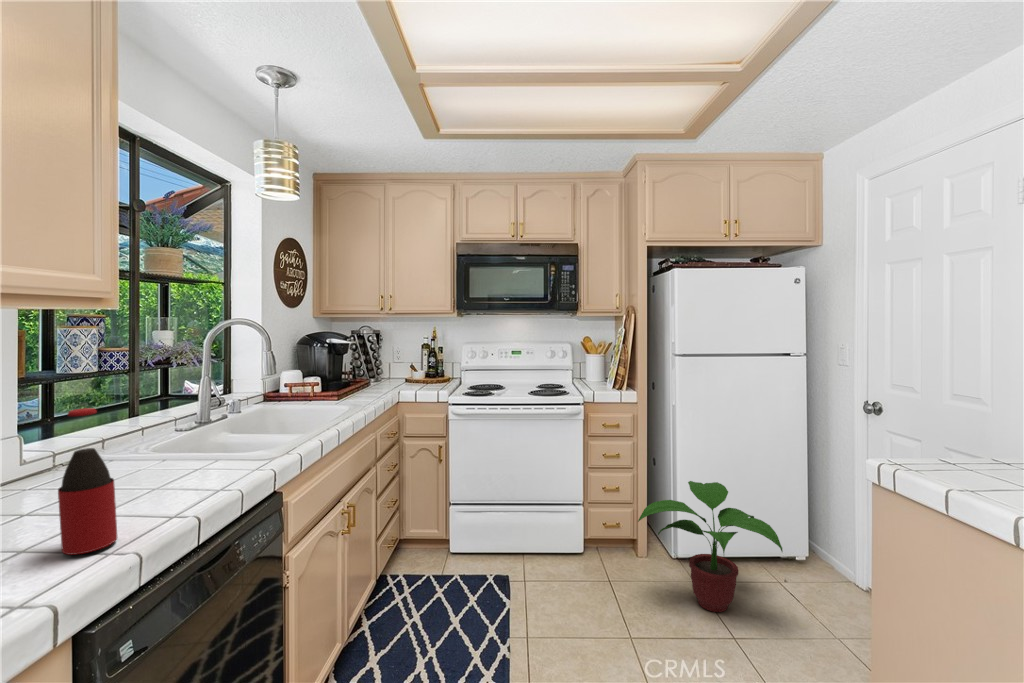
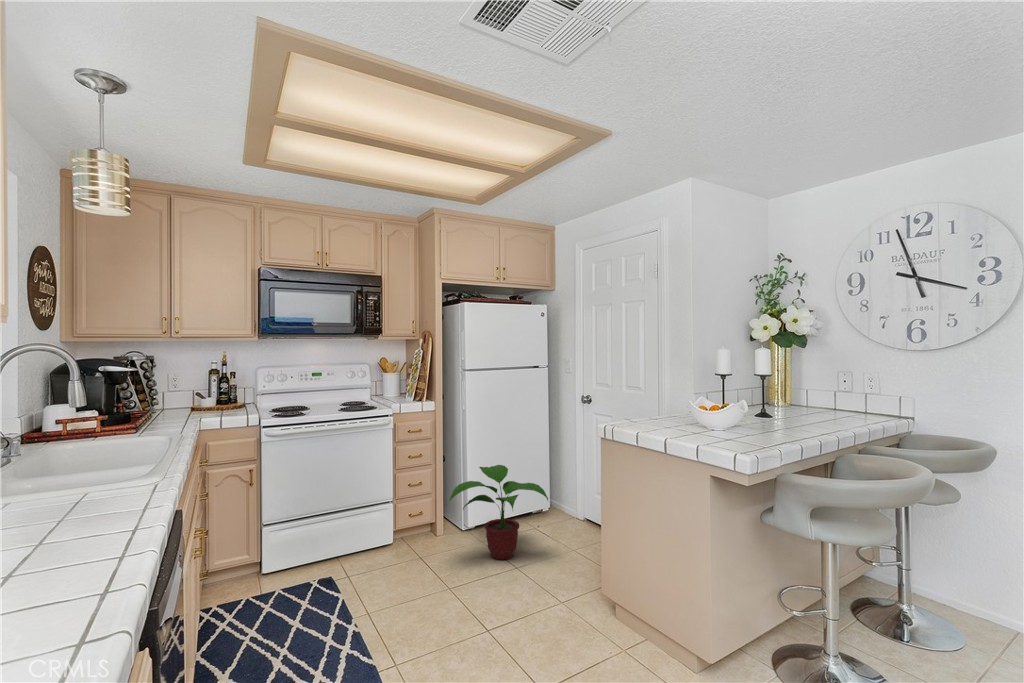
bottle: present [58,408,117,555] -> none [44,406,97,545]

